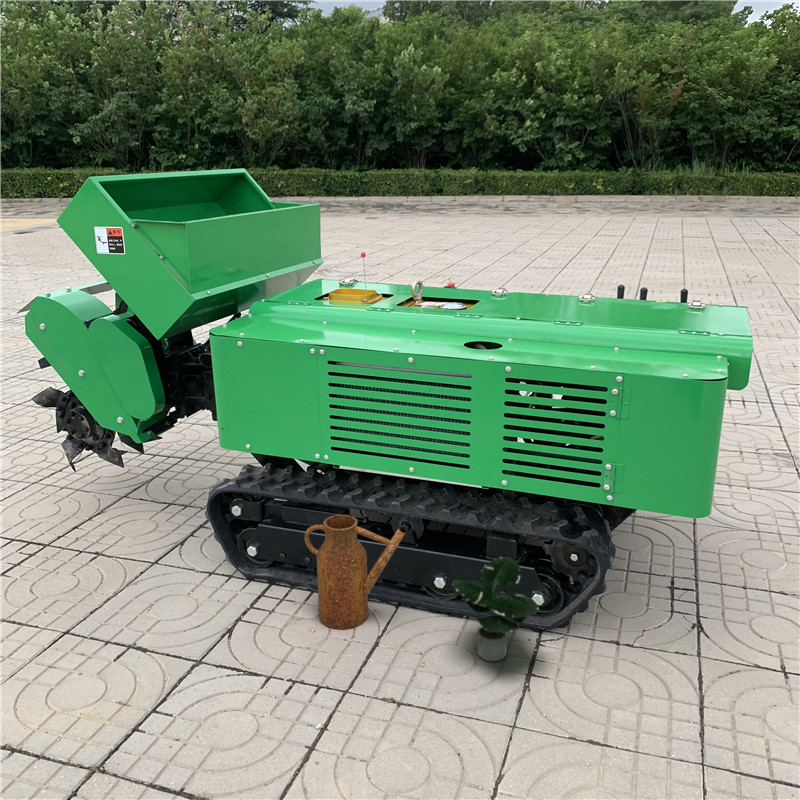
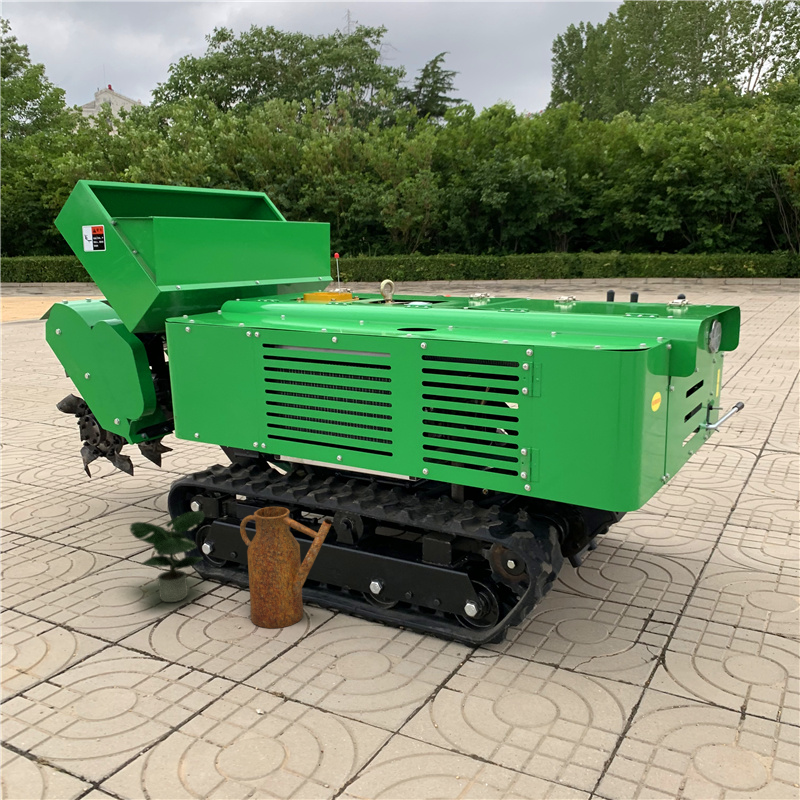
potted plant: present [452,557,539,661] -> present [130,511,204,602]

